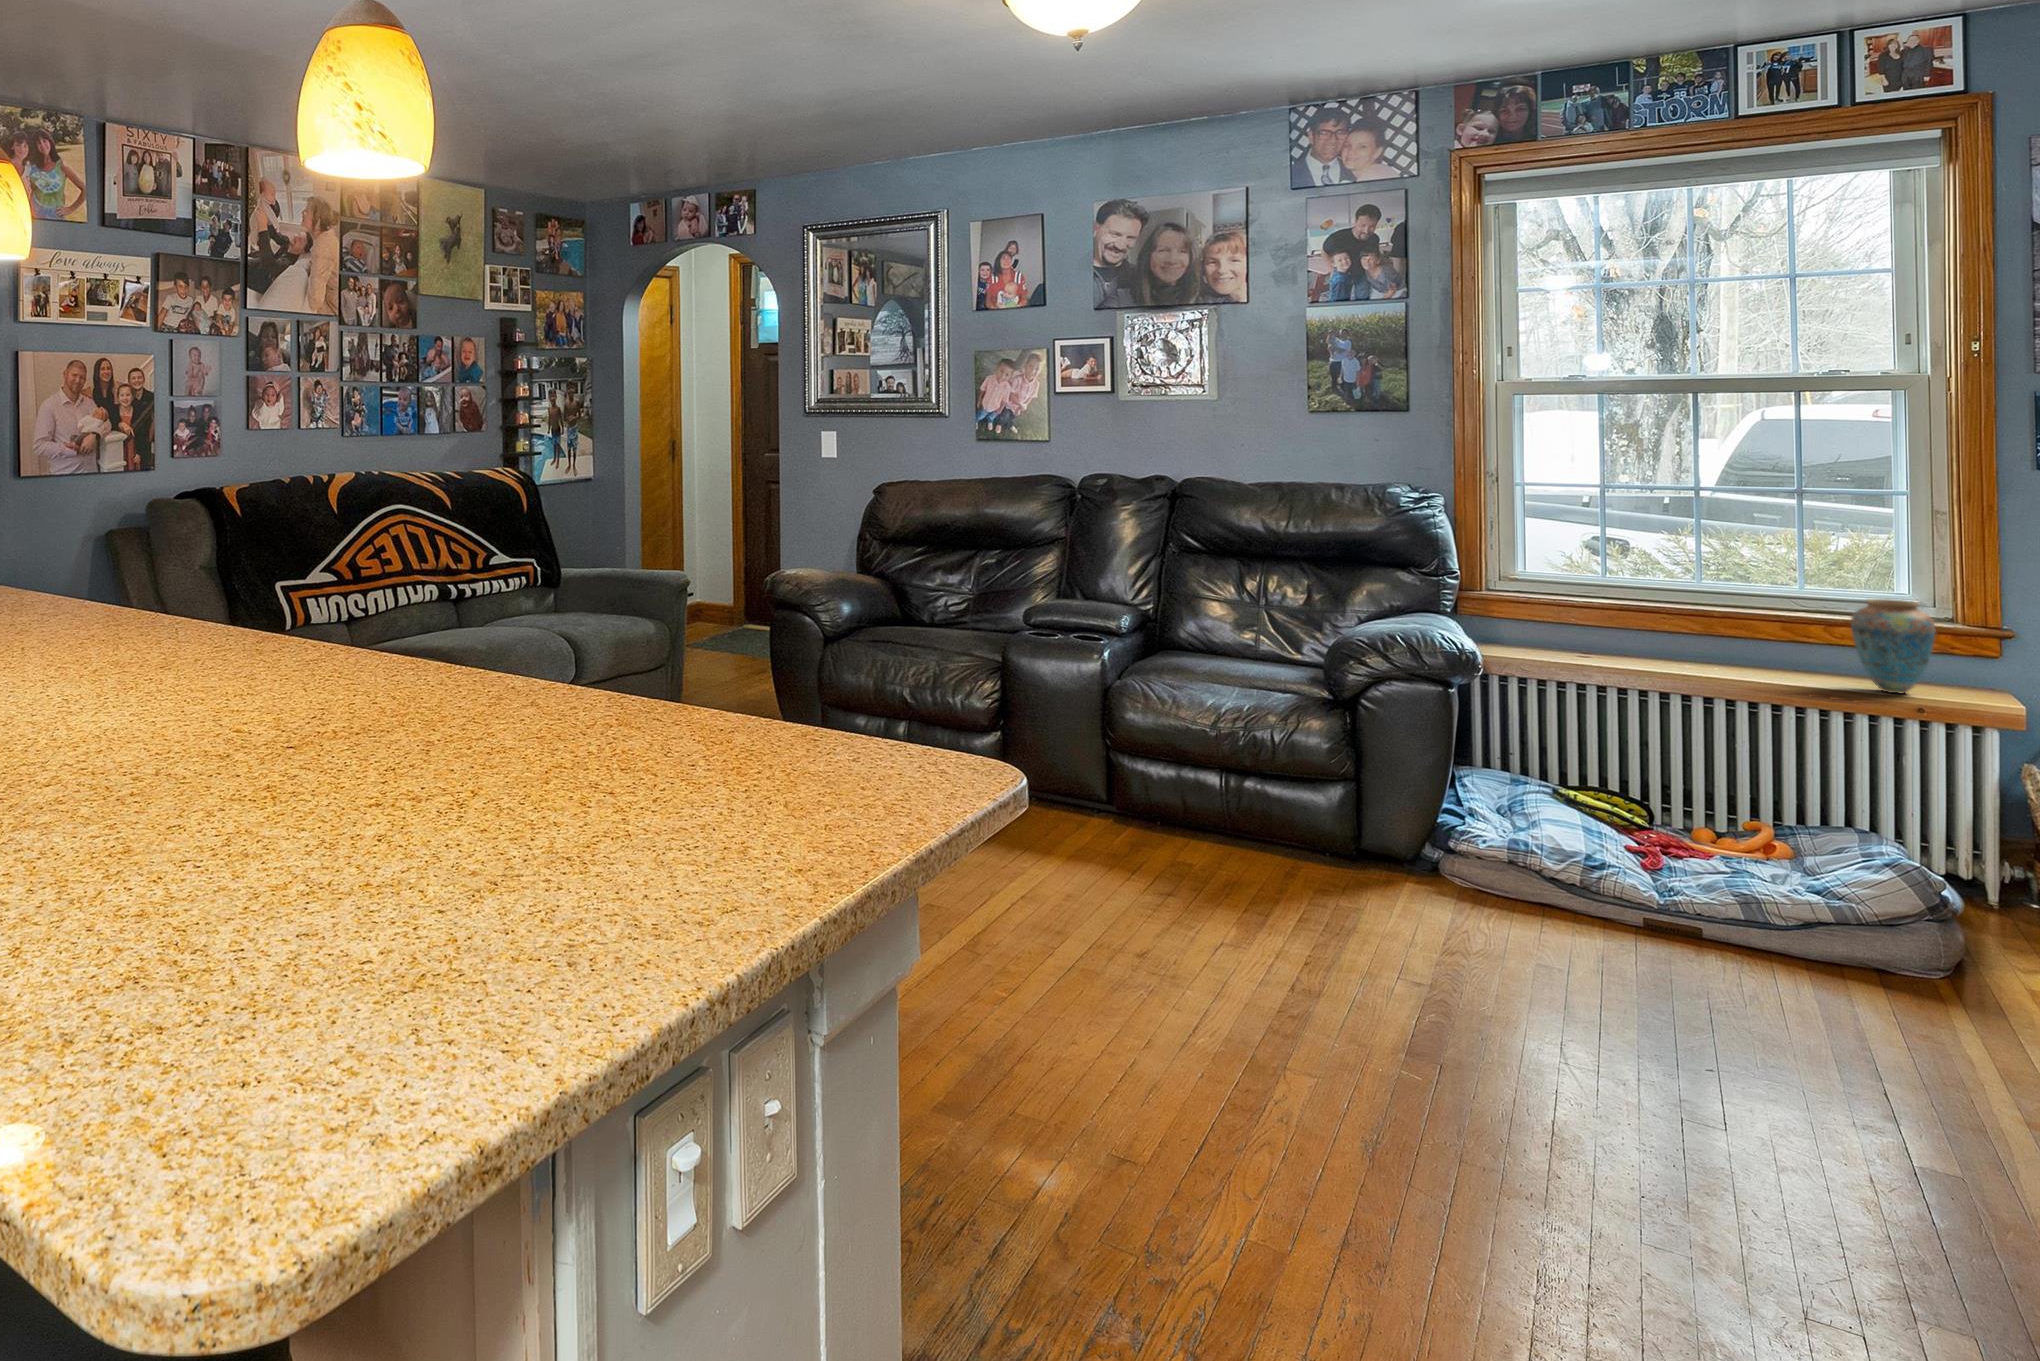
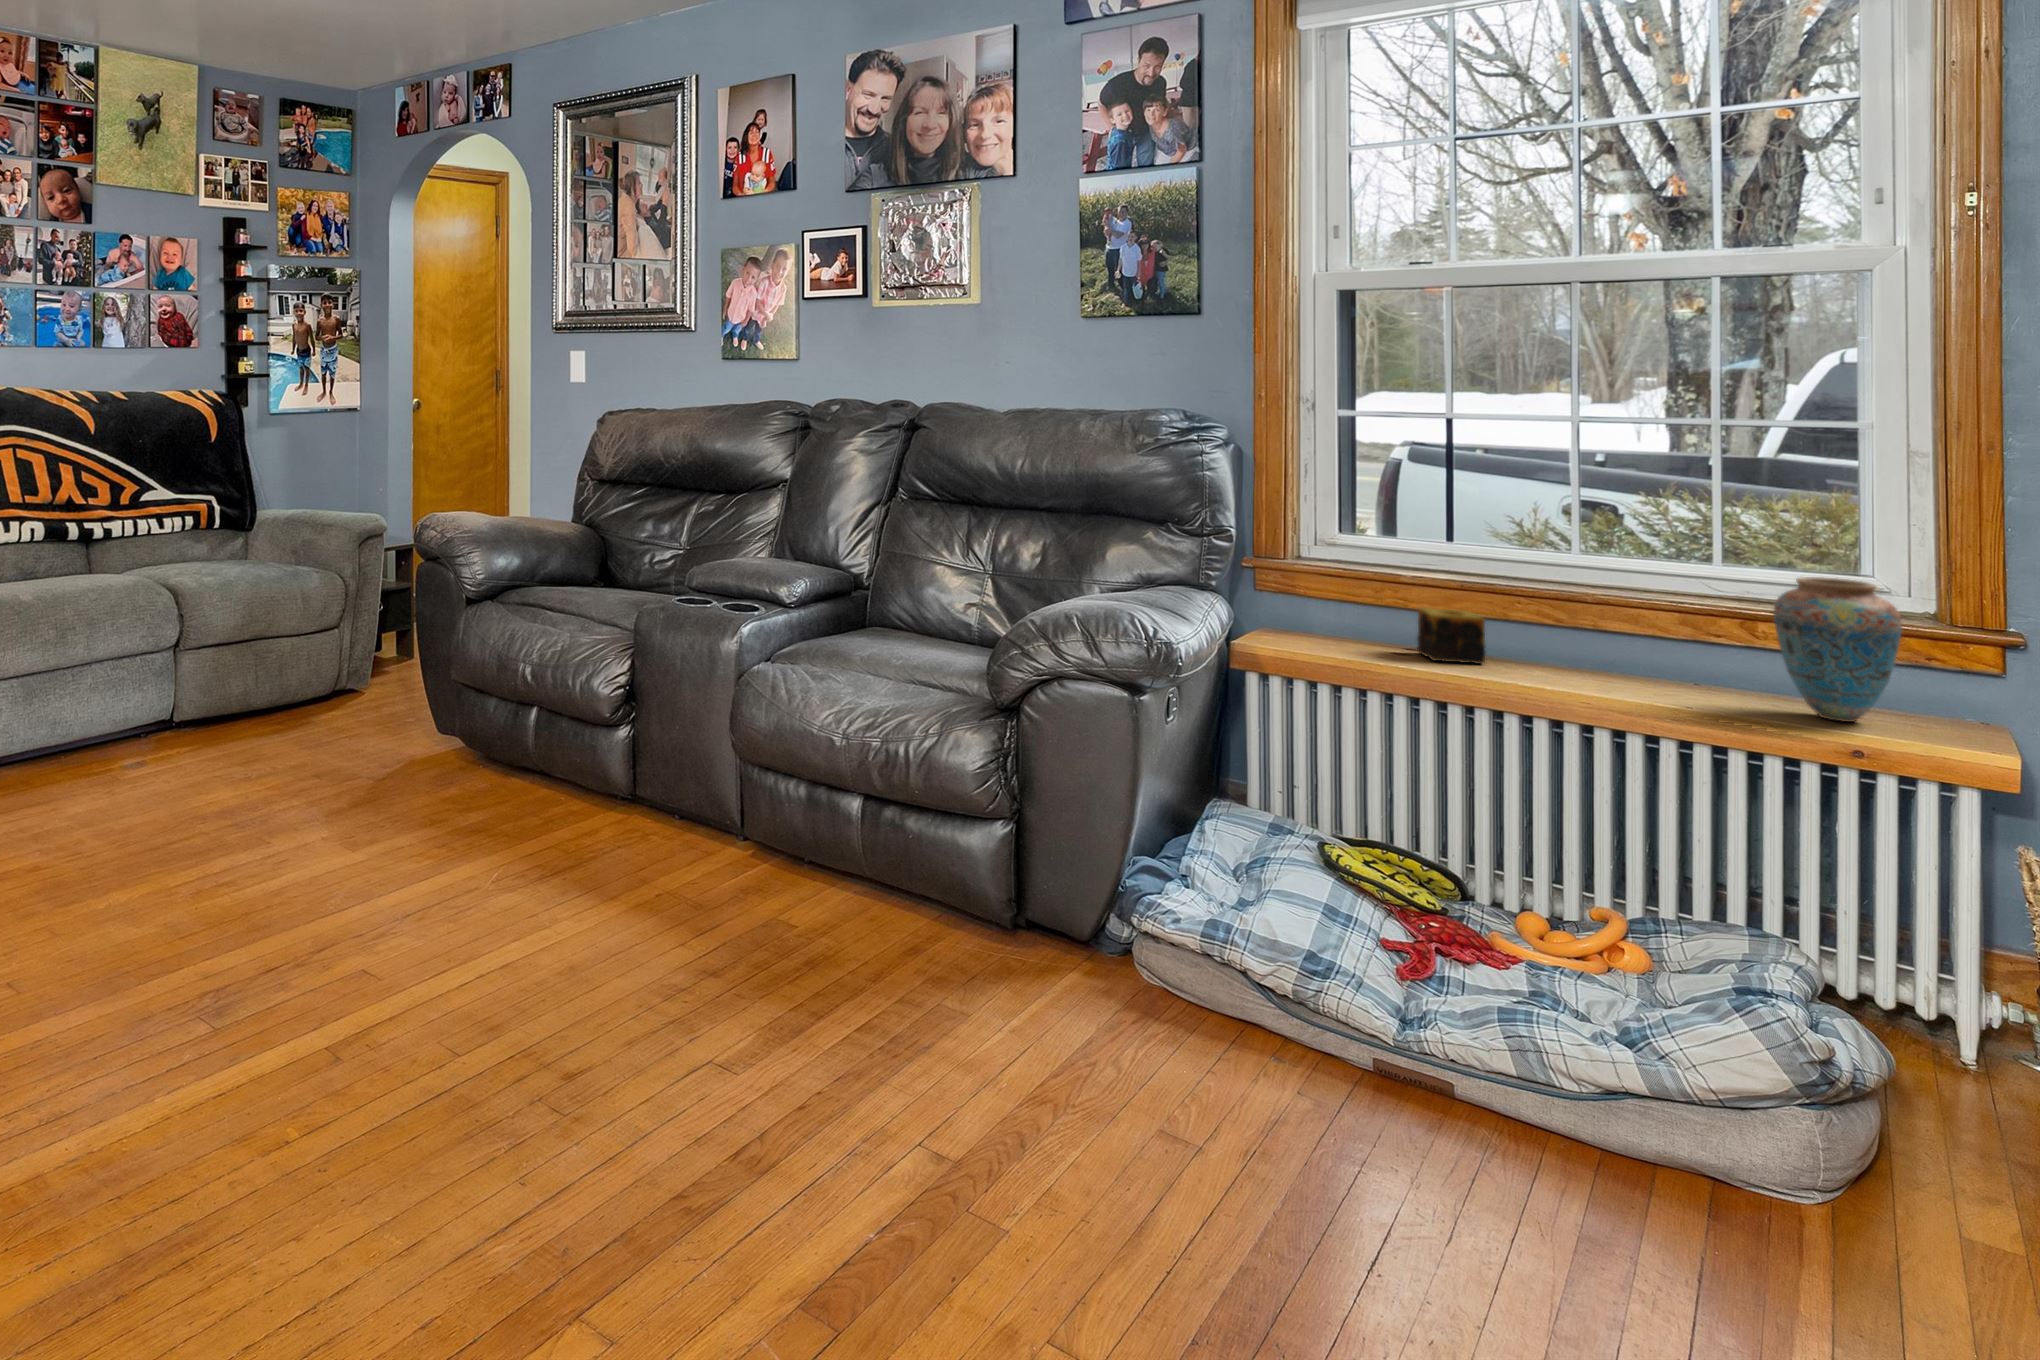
candle: none [1591,628,1645,665] -> present [1417,608,1486,664]

